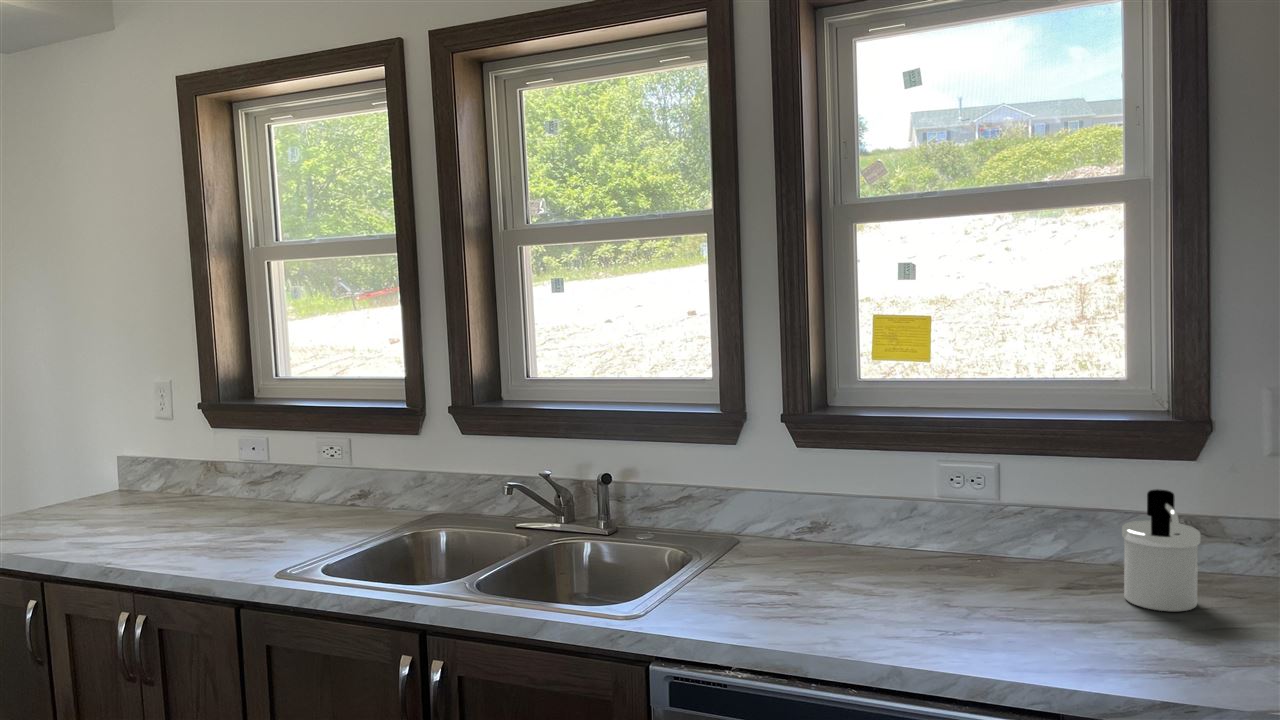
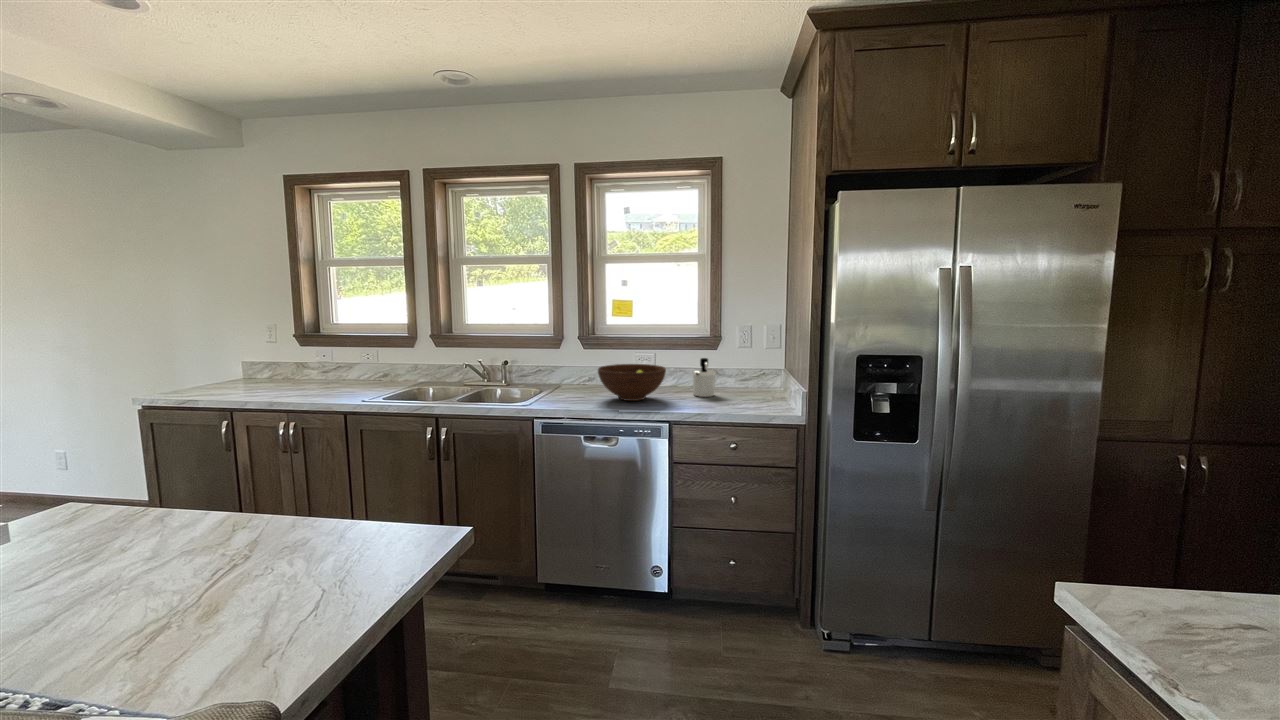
fruit bowl: none [833,498,1040,620] -> present [598,364,666,401]

